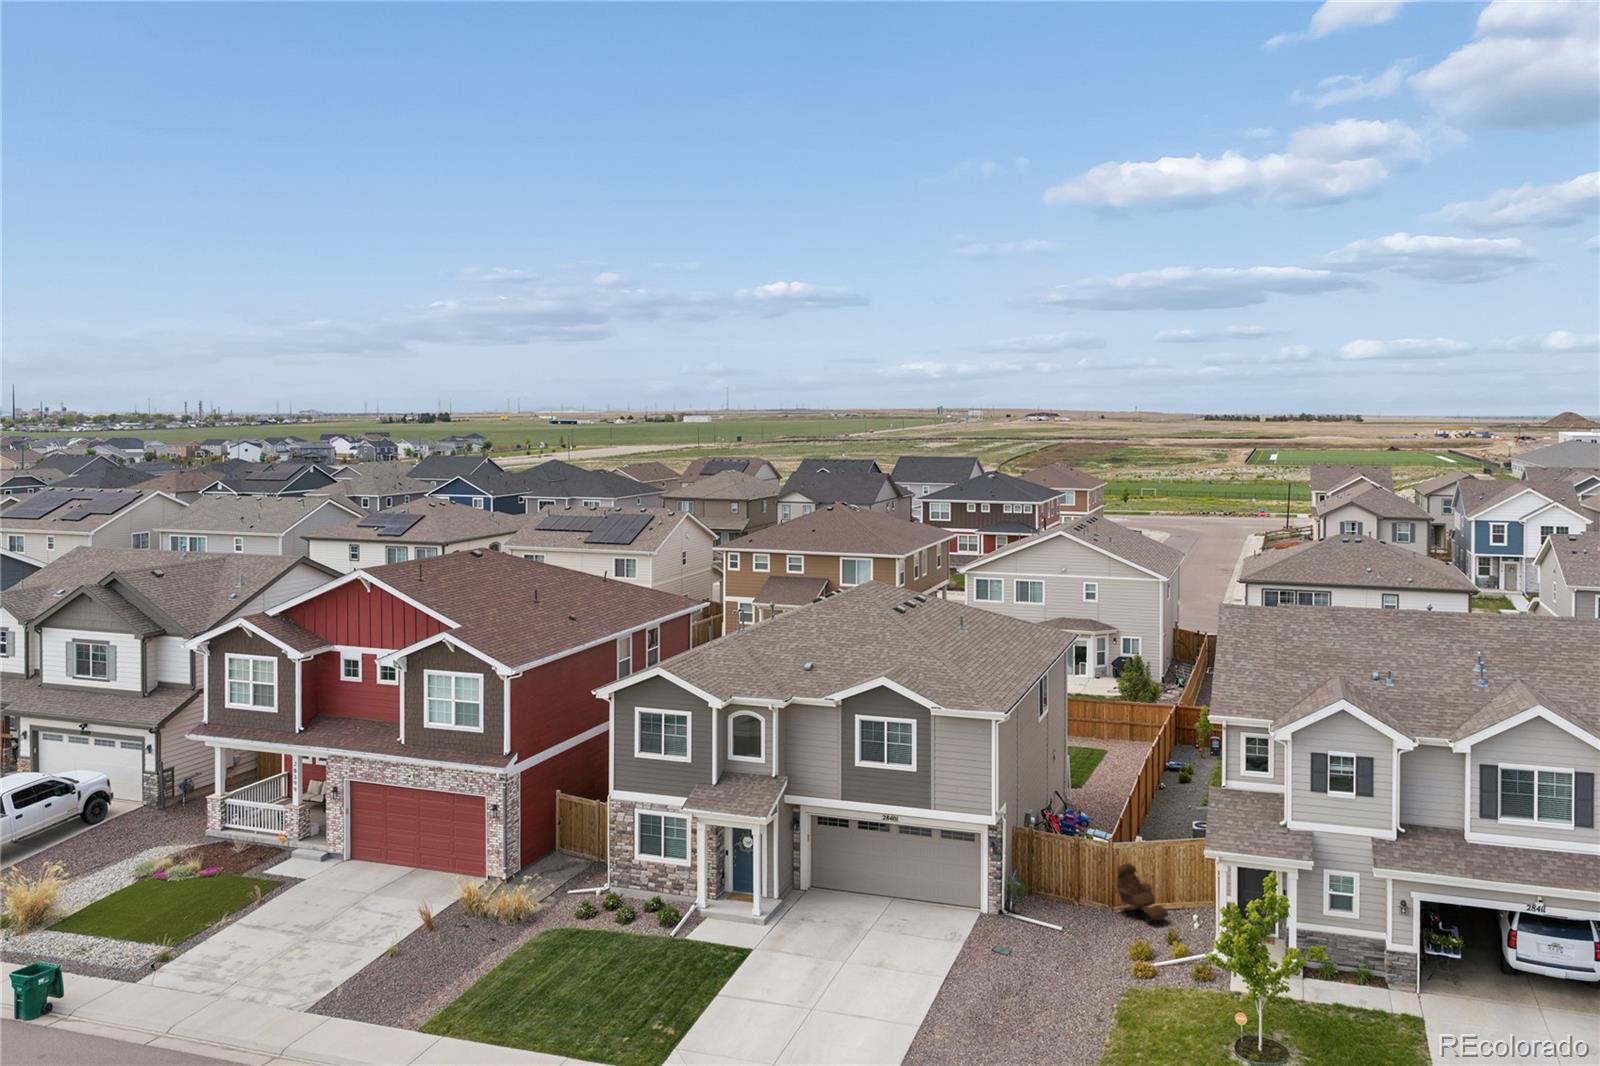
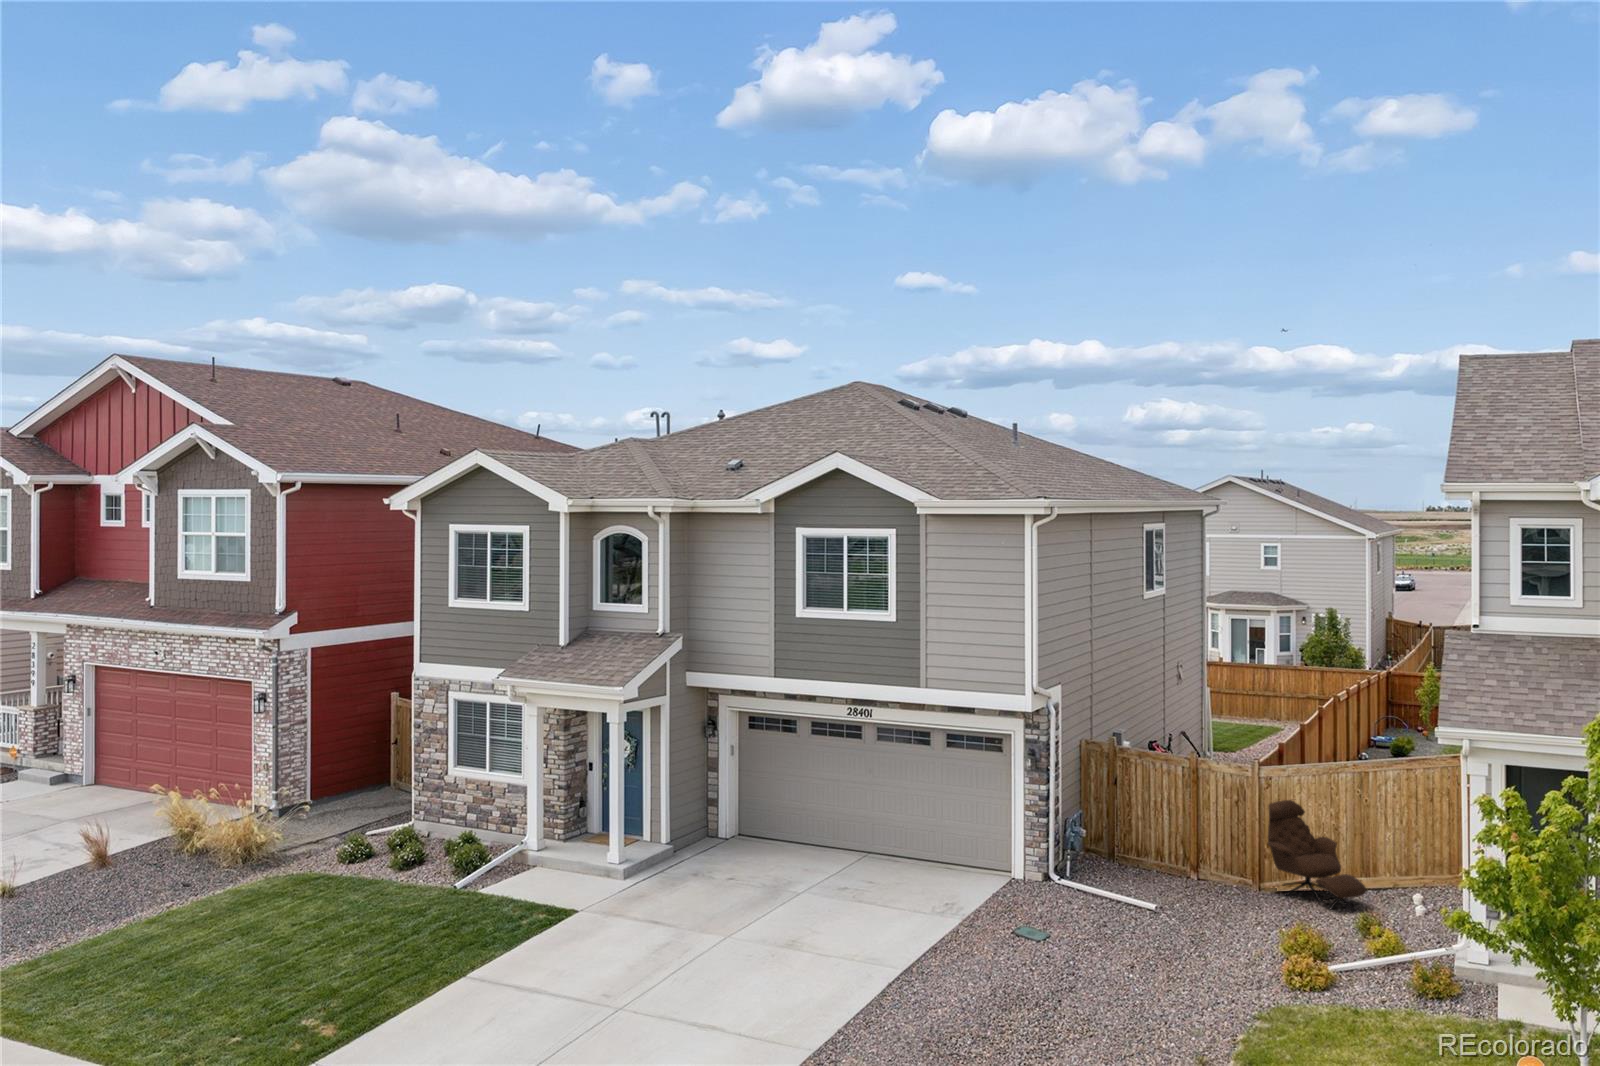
potted plant: present [1006,880,1029,913] -> none [1057,818,1103,882]

